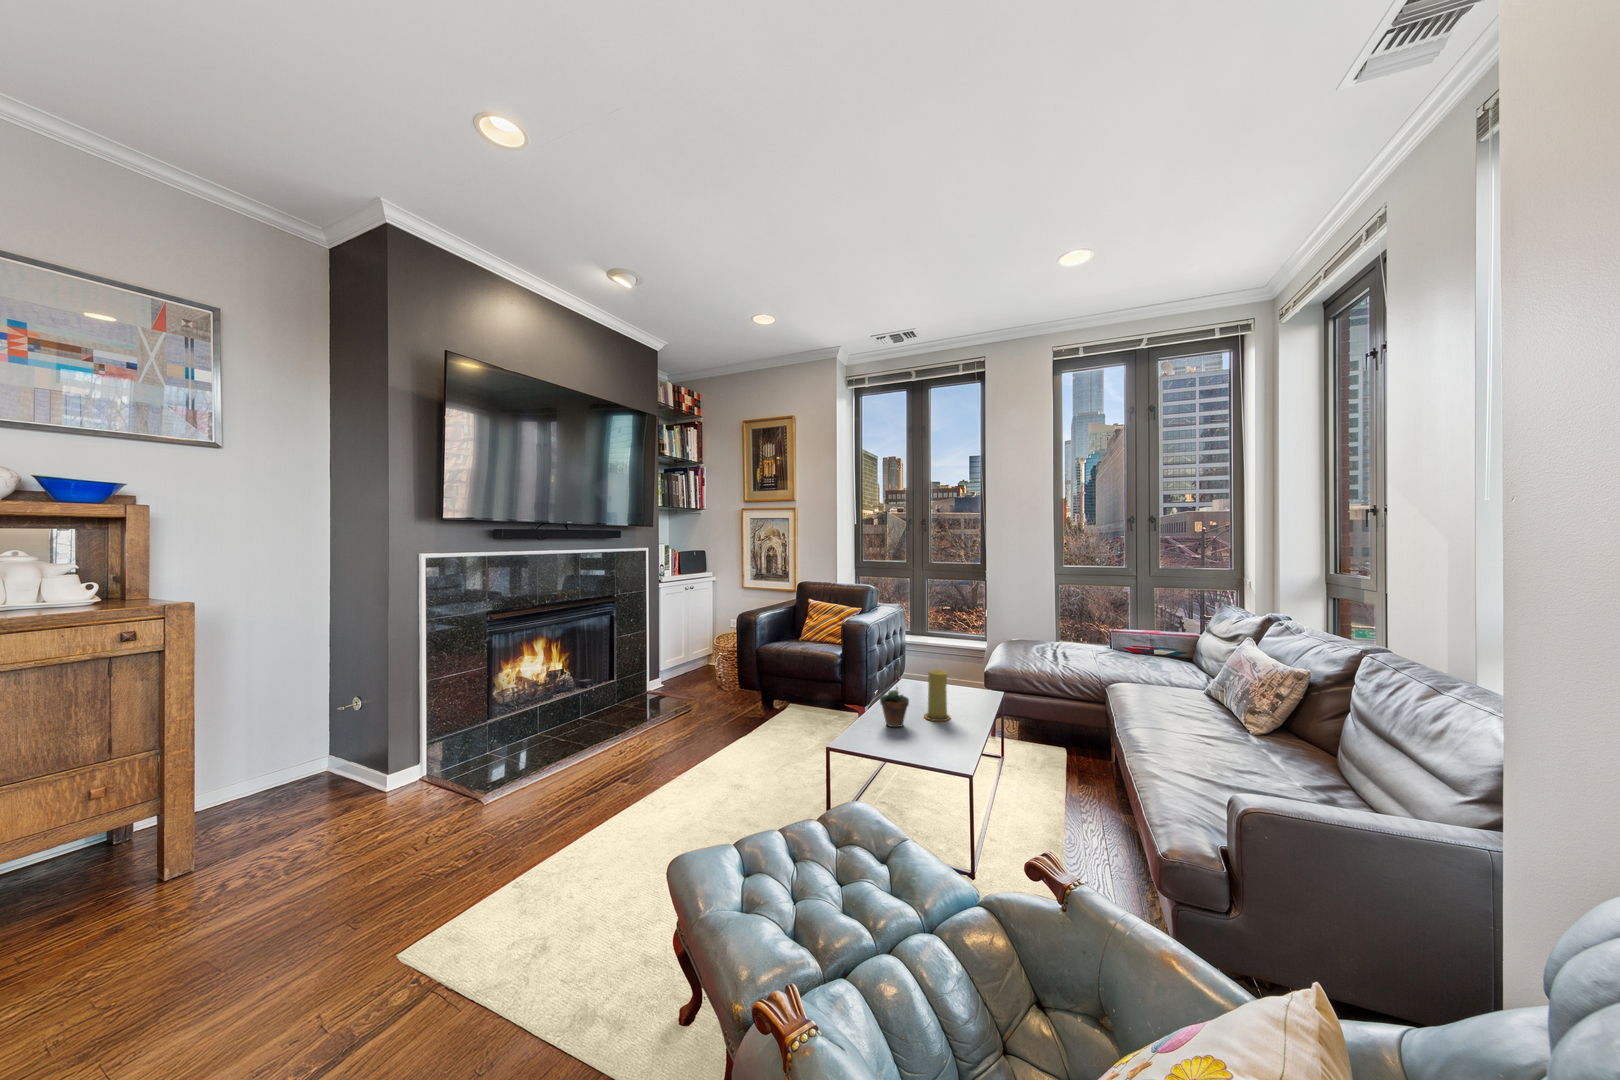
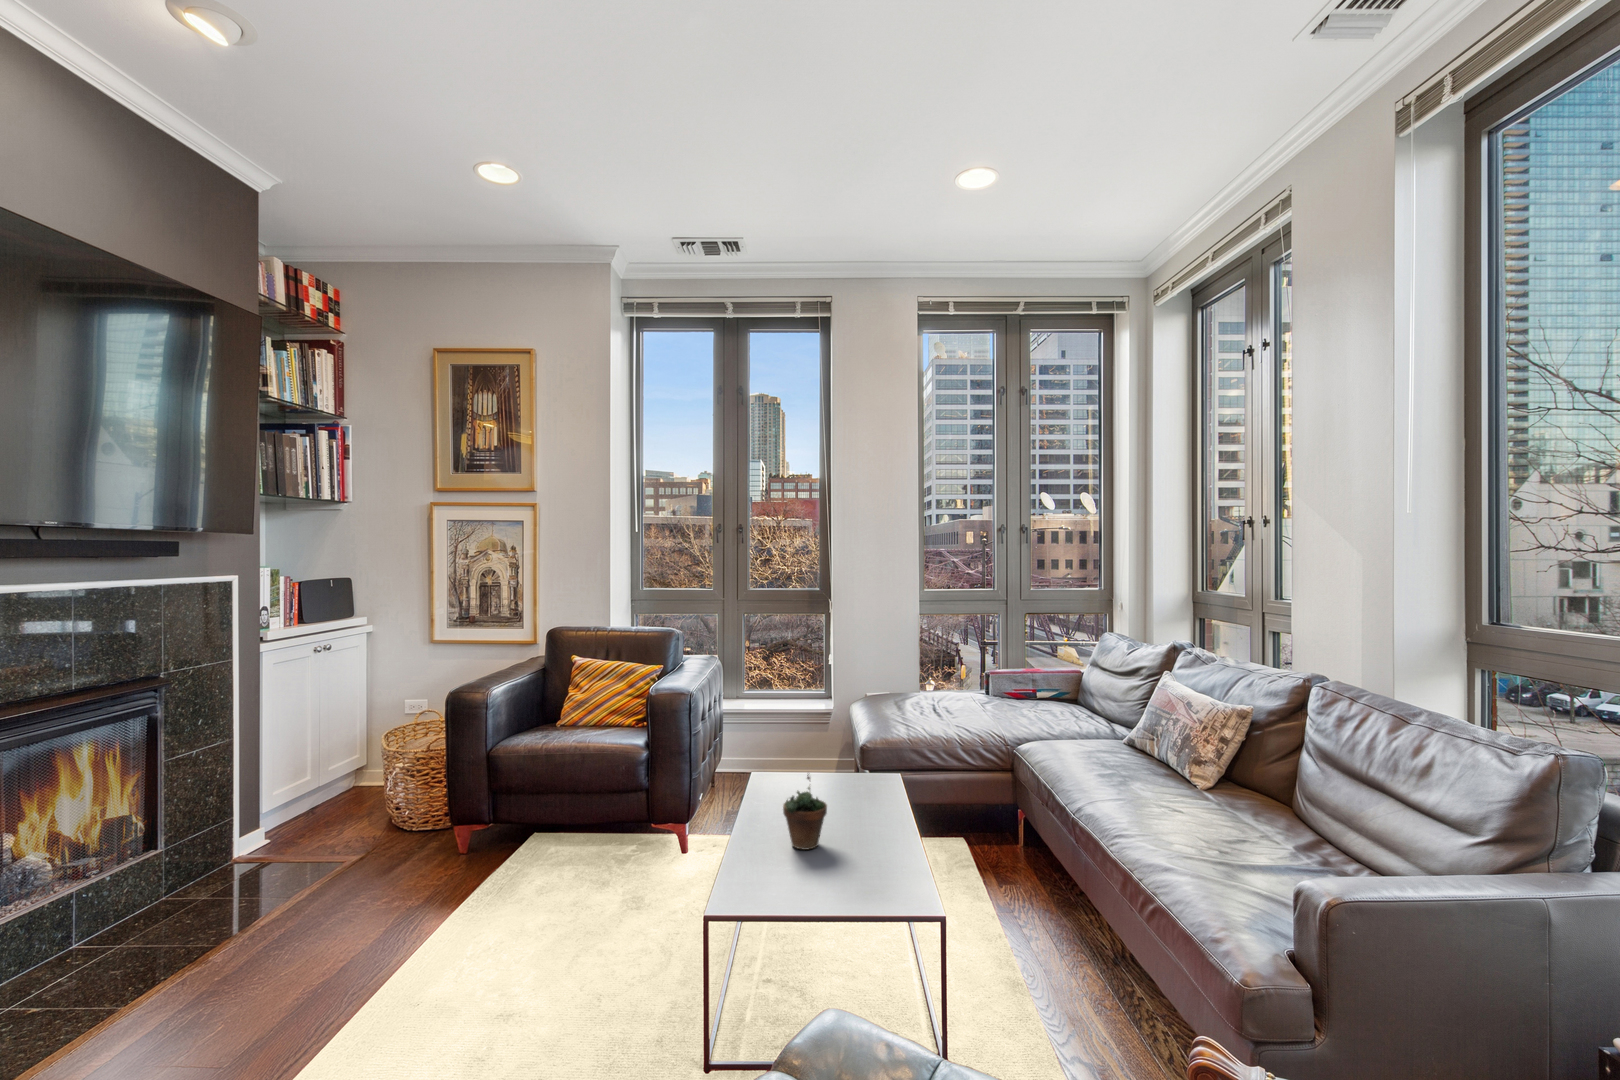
candle: present [924,670,950,721] -> none [836,752,875,830]

